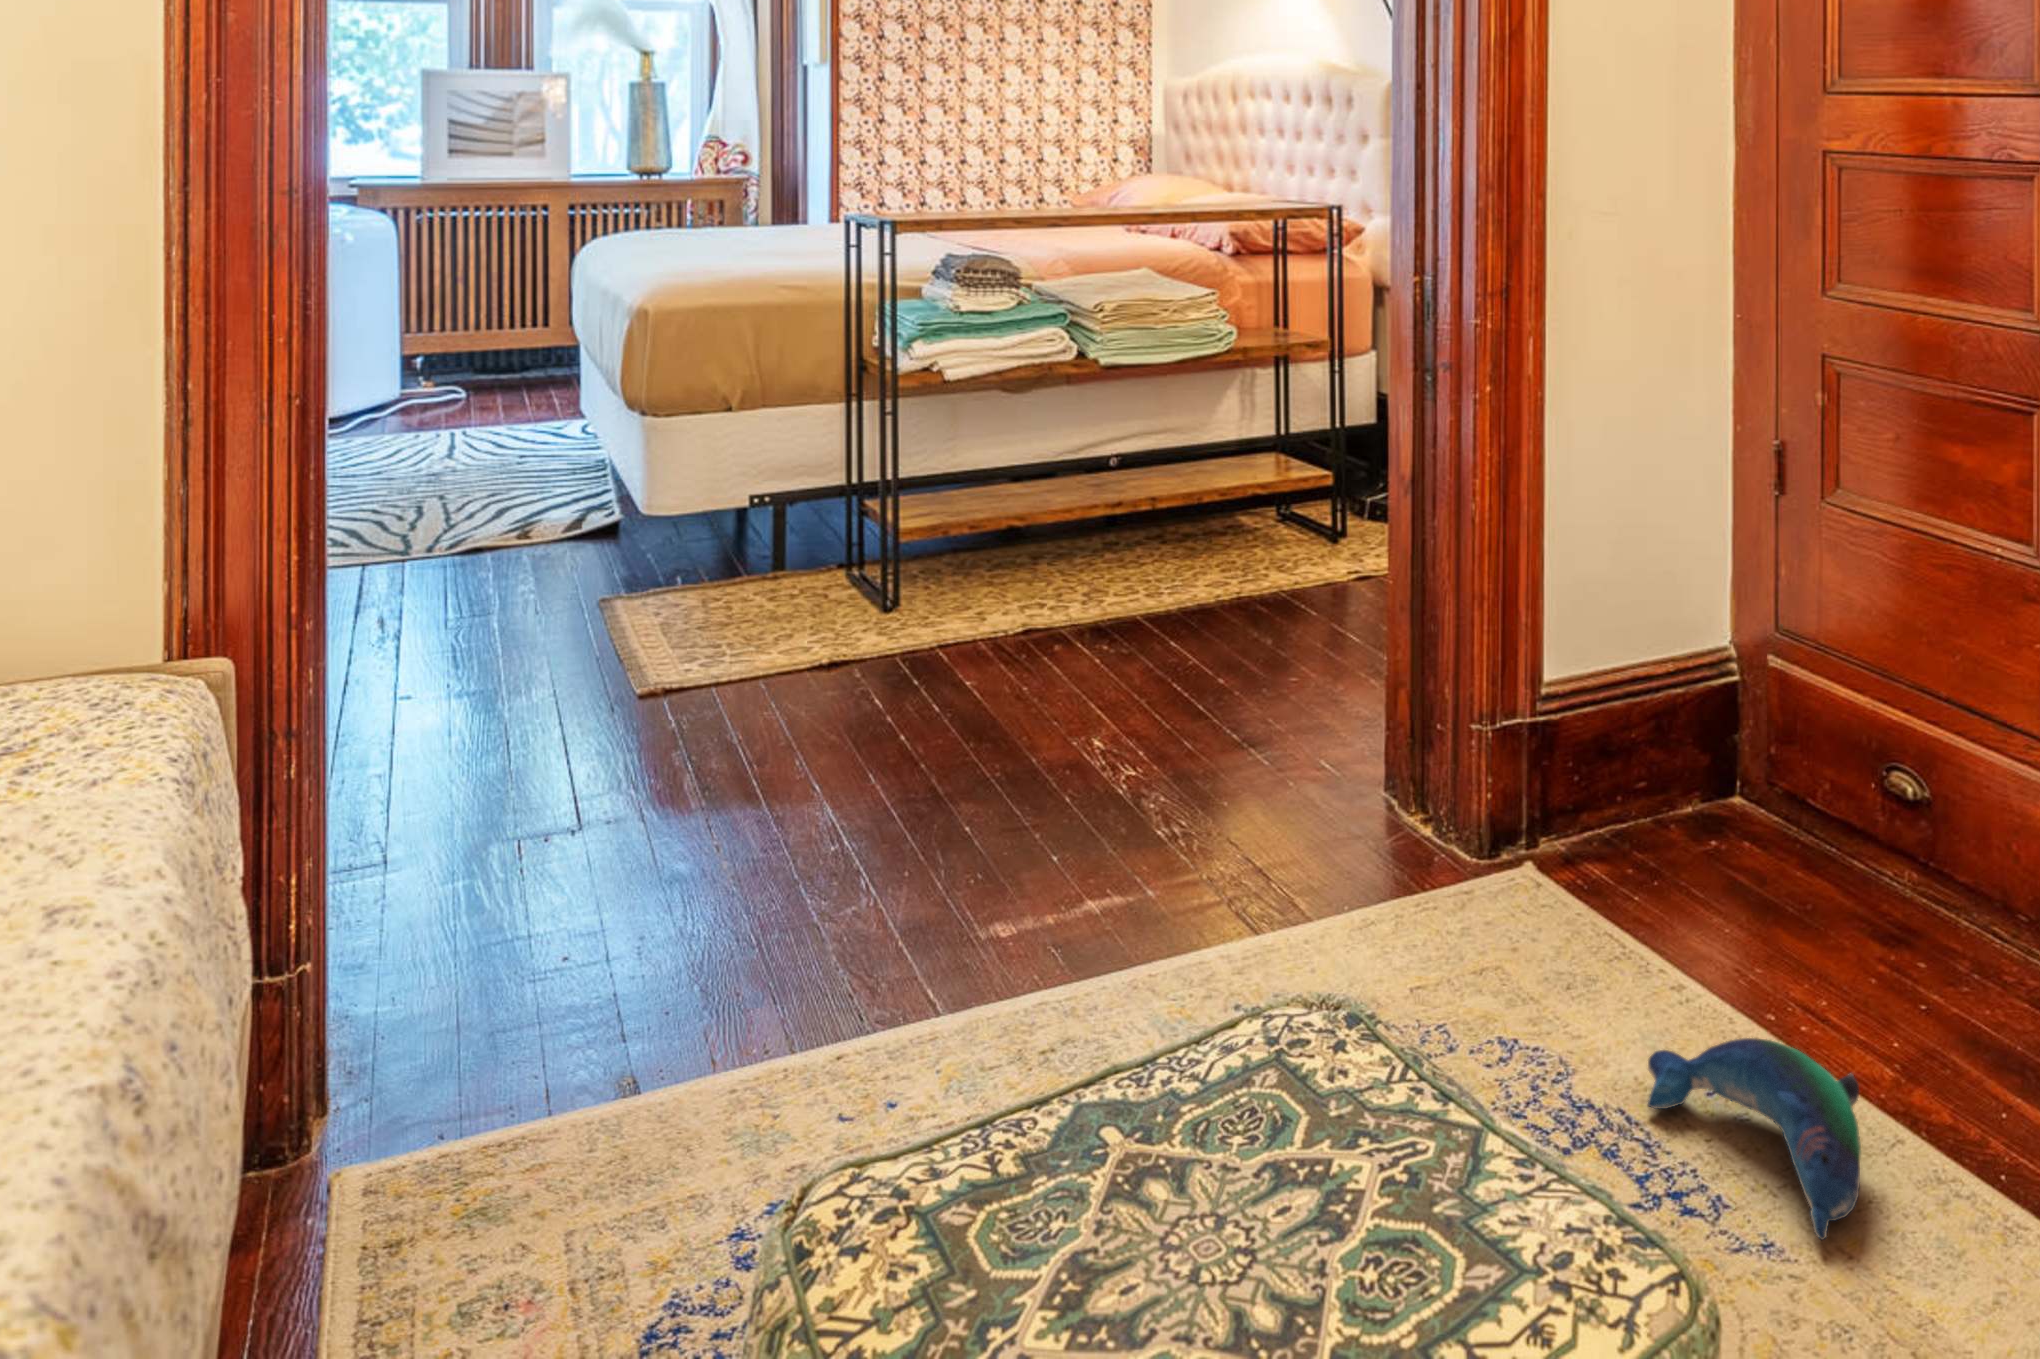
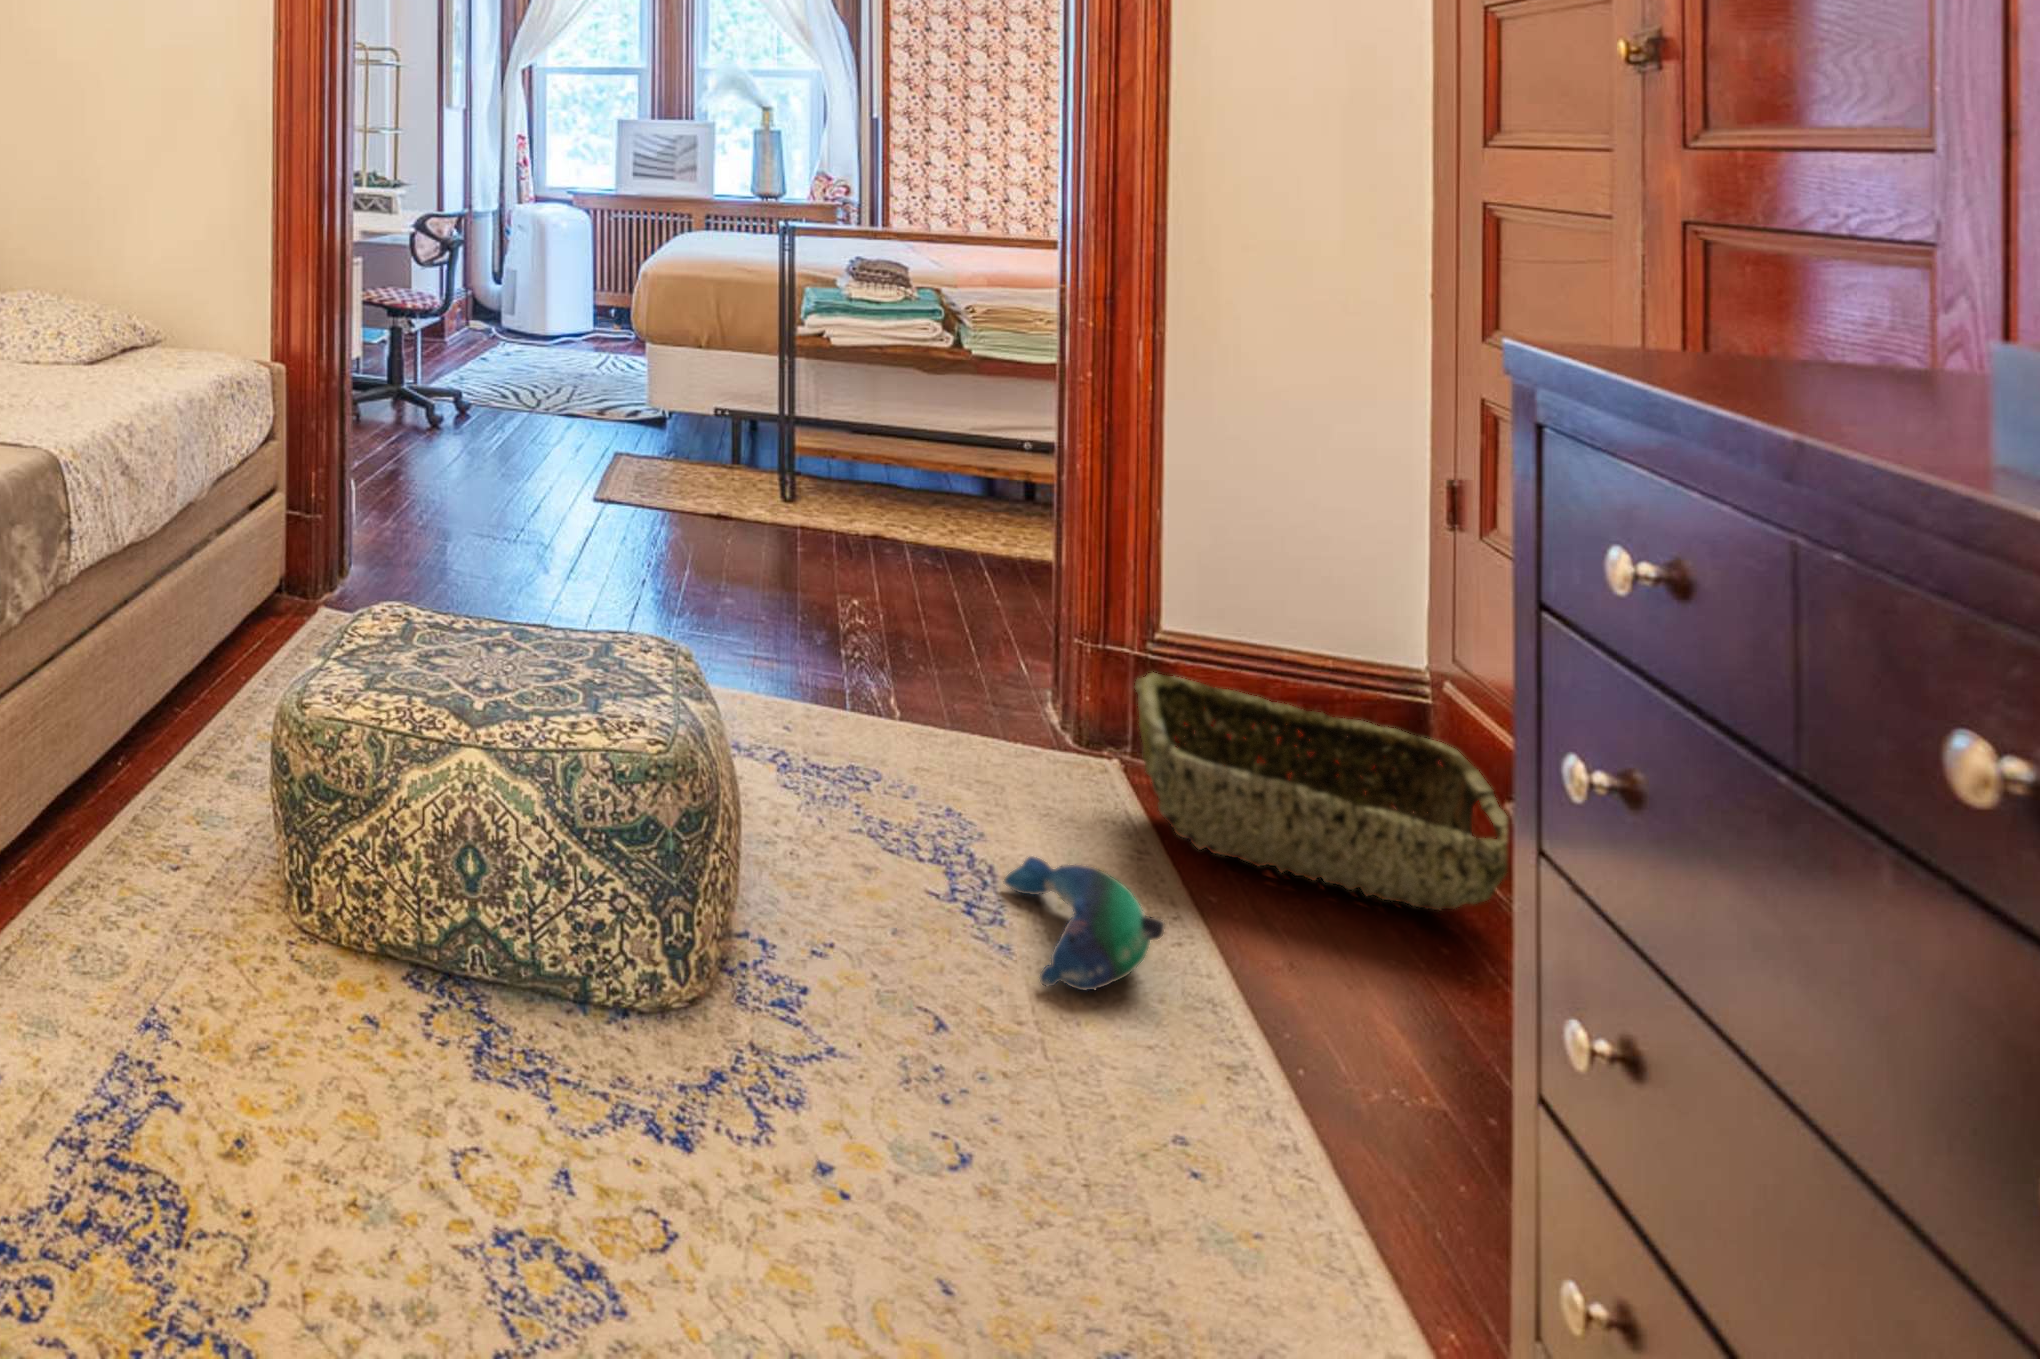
woven basket: none [1587,721,1928,939] -> present [1135,673,1507,910]

